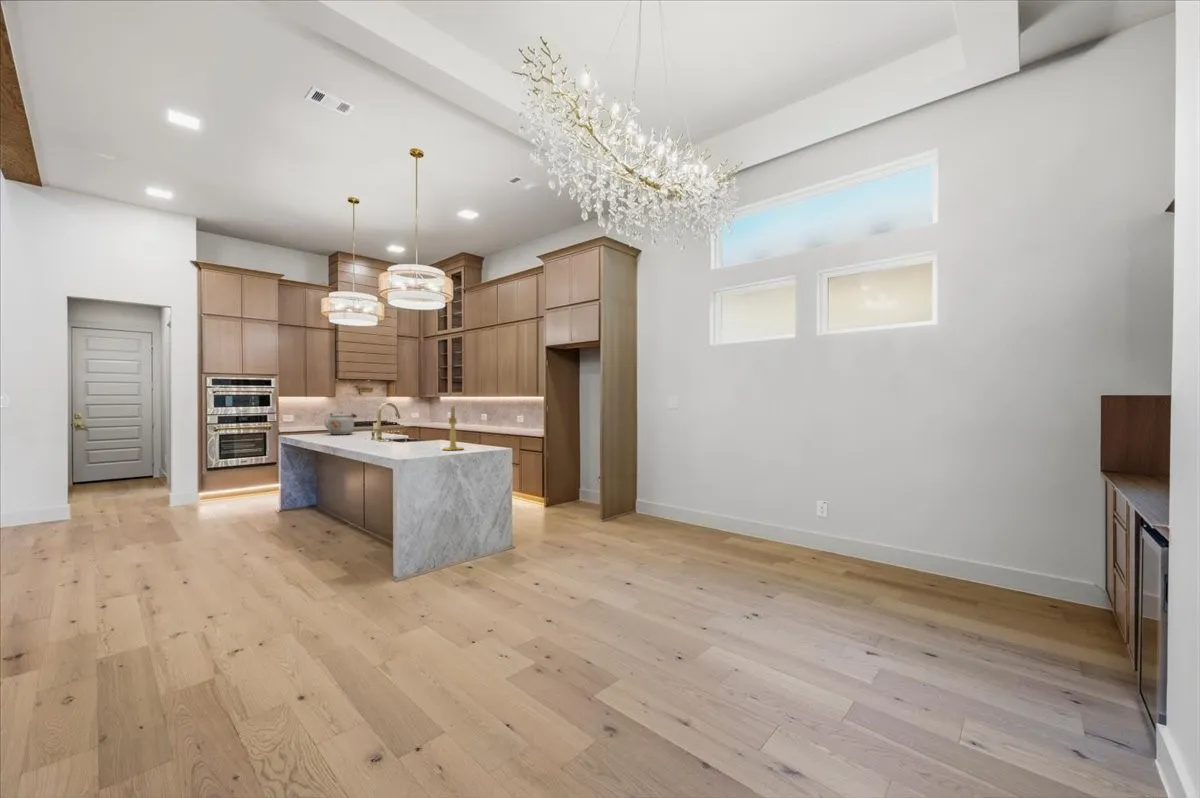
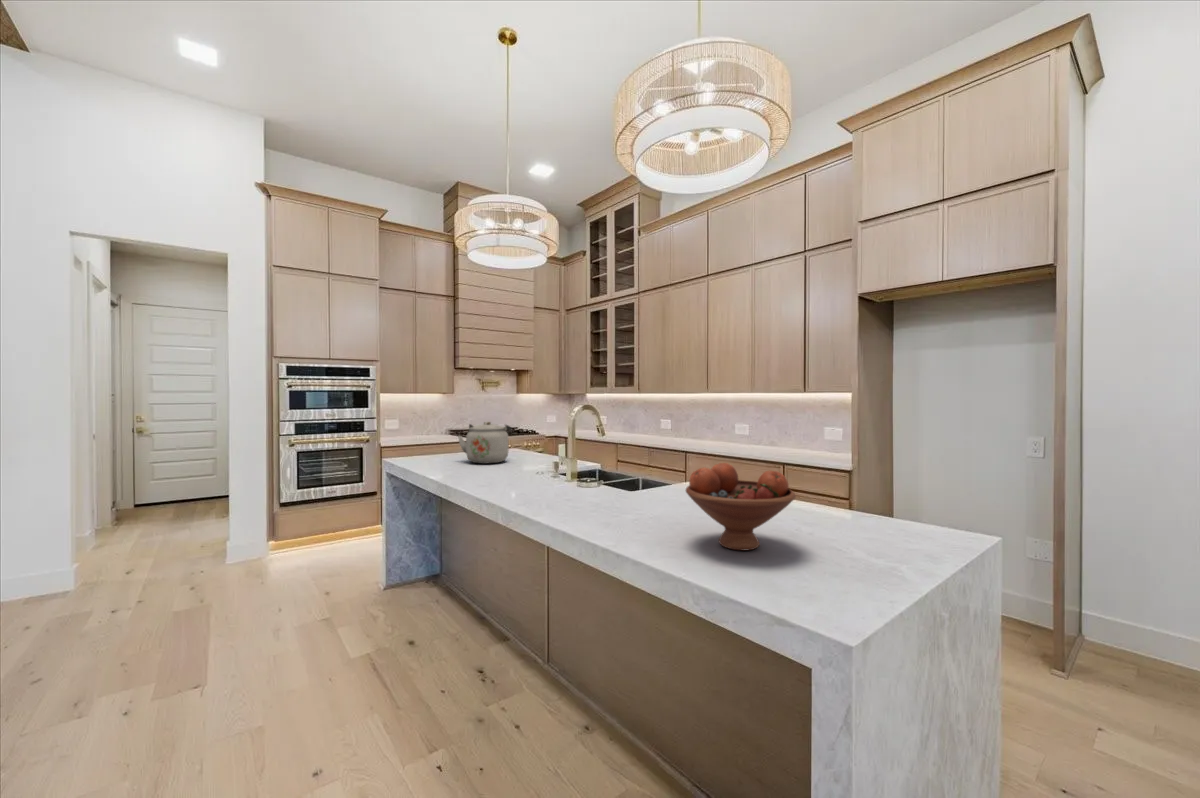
candle holder: present [443,406,463,450] -> none [844,425,917,565]
fruit bowl: none [389,421,429,449] -> present [686,463,796,550]

